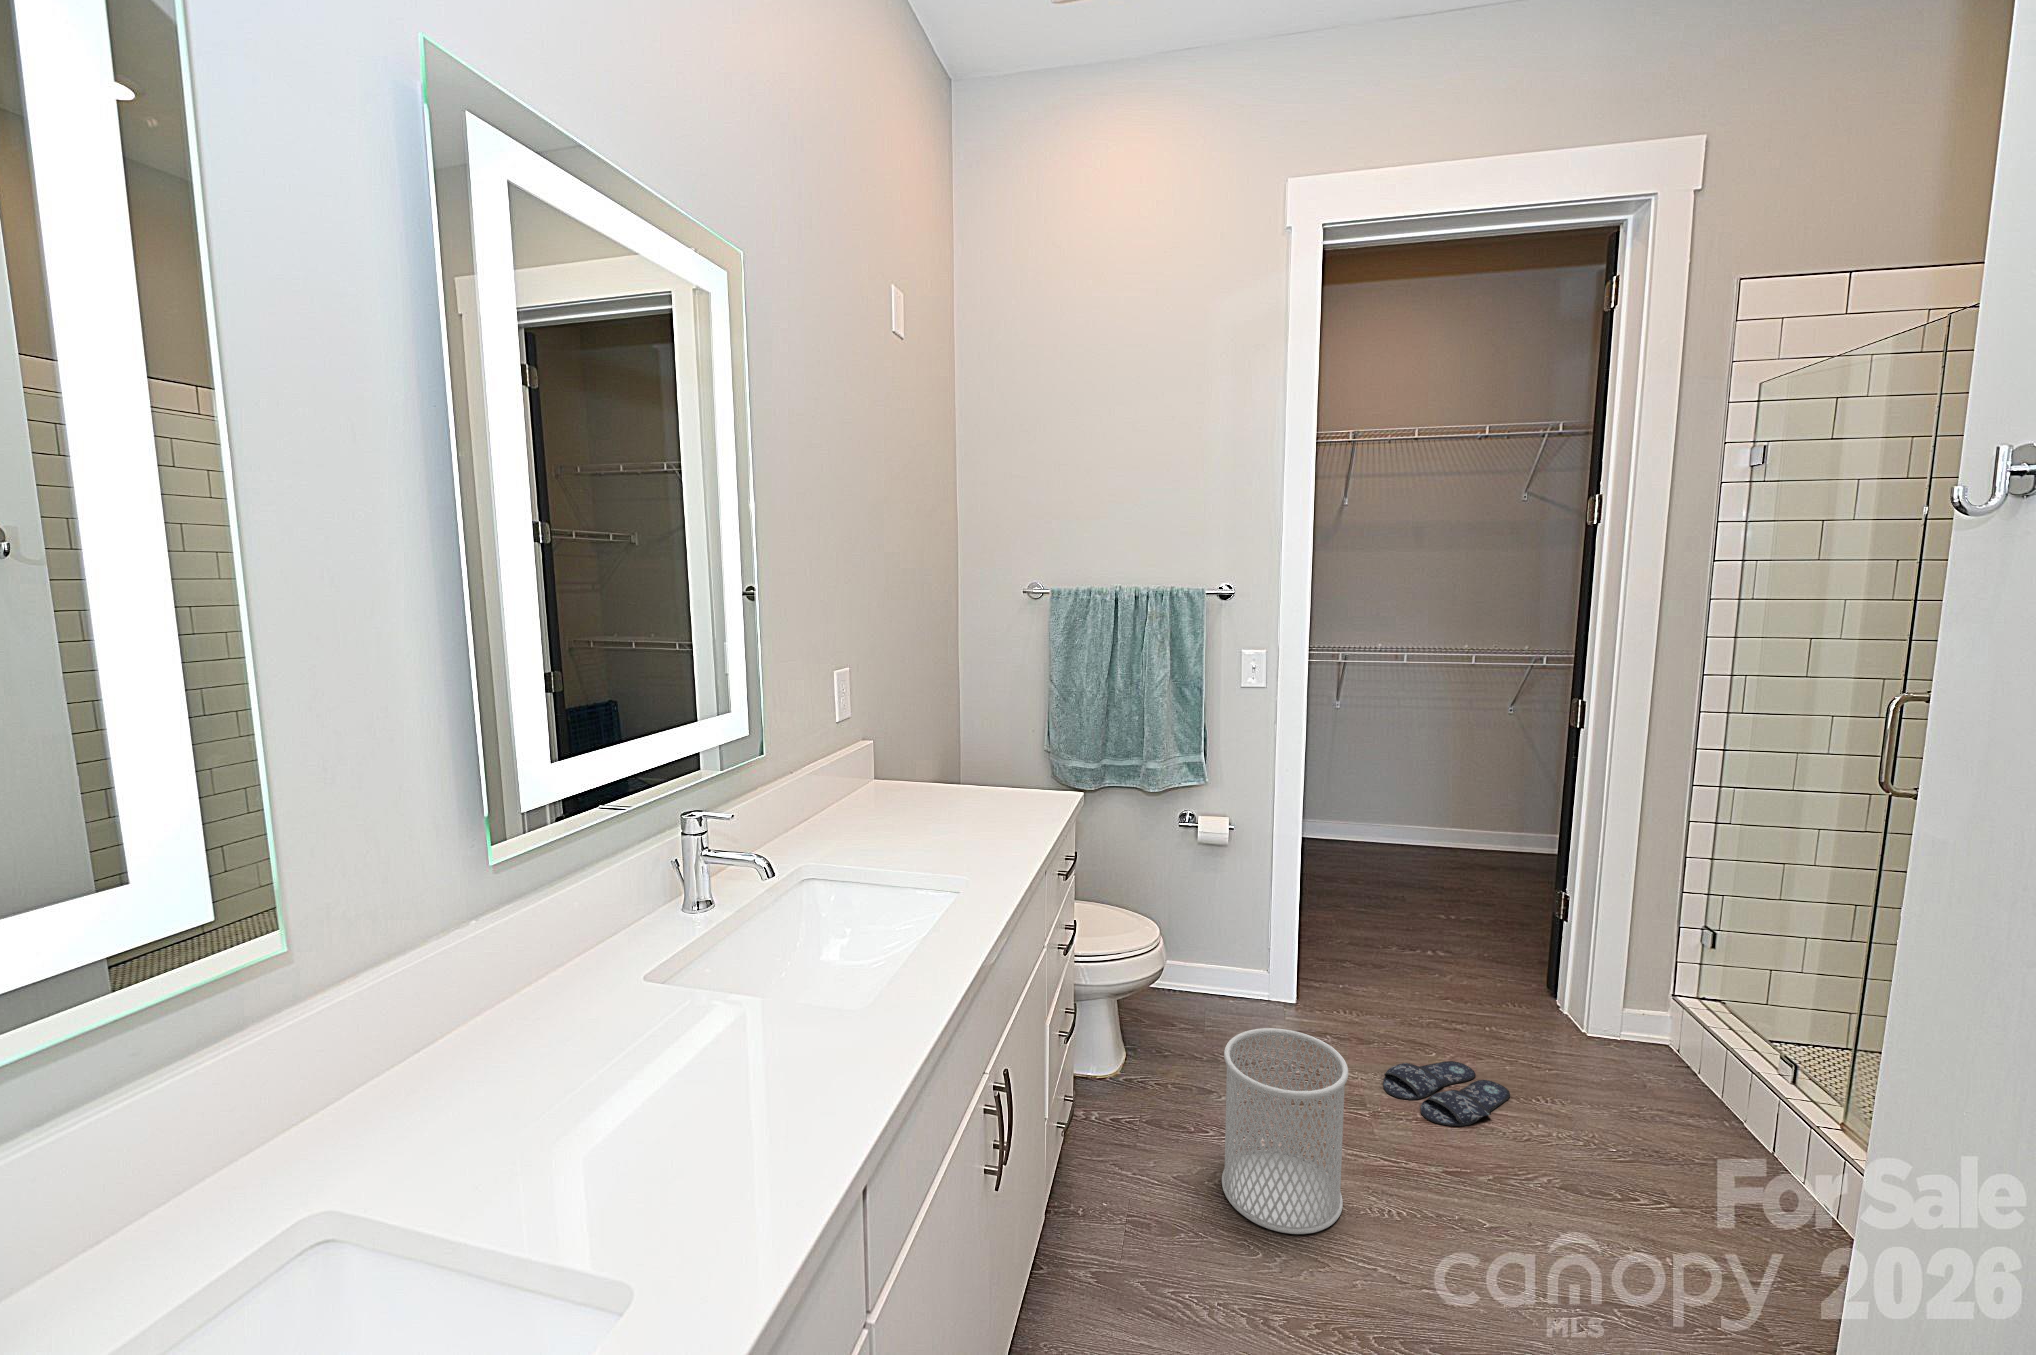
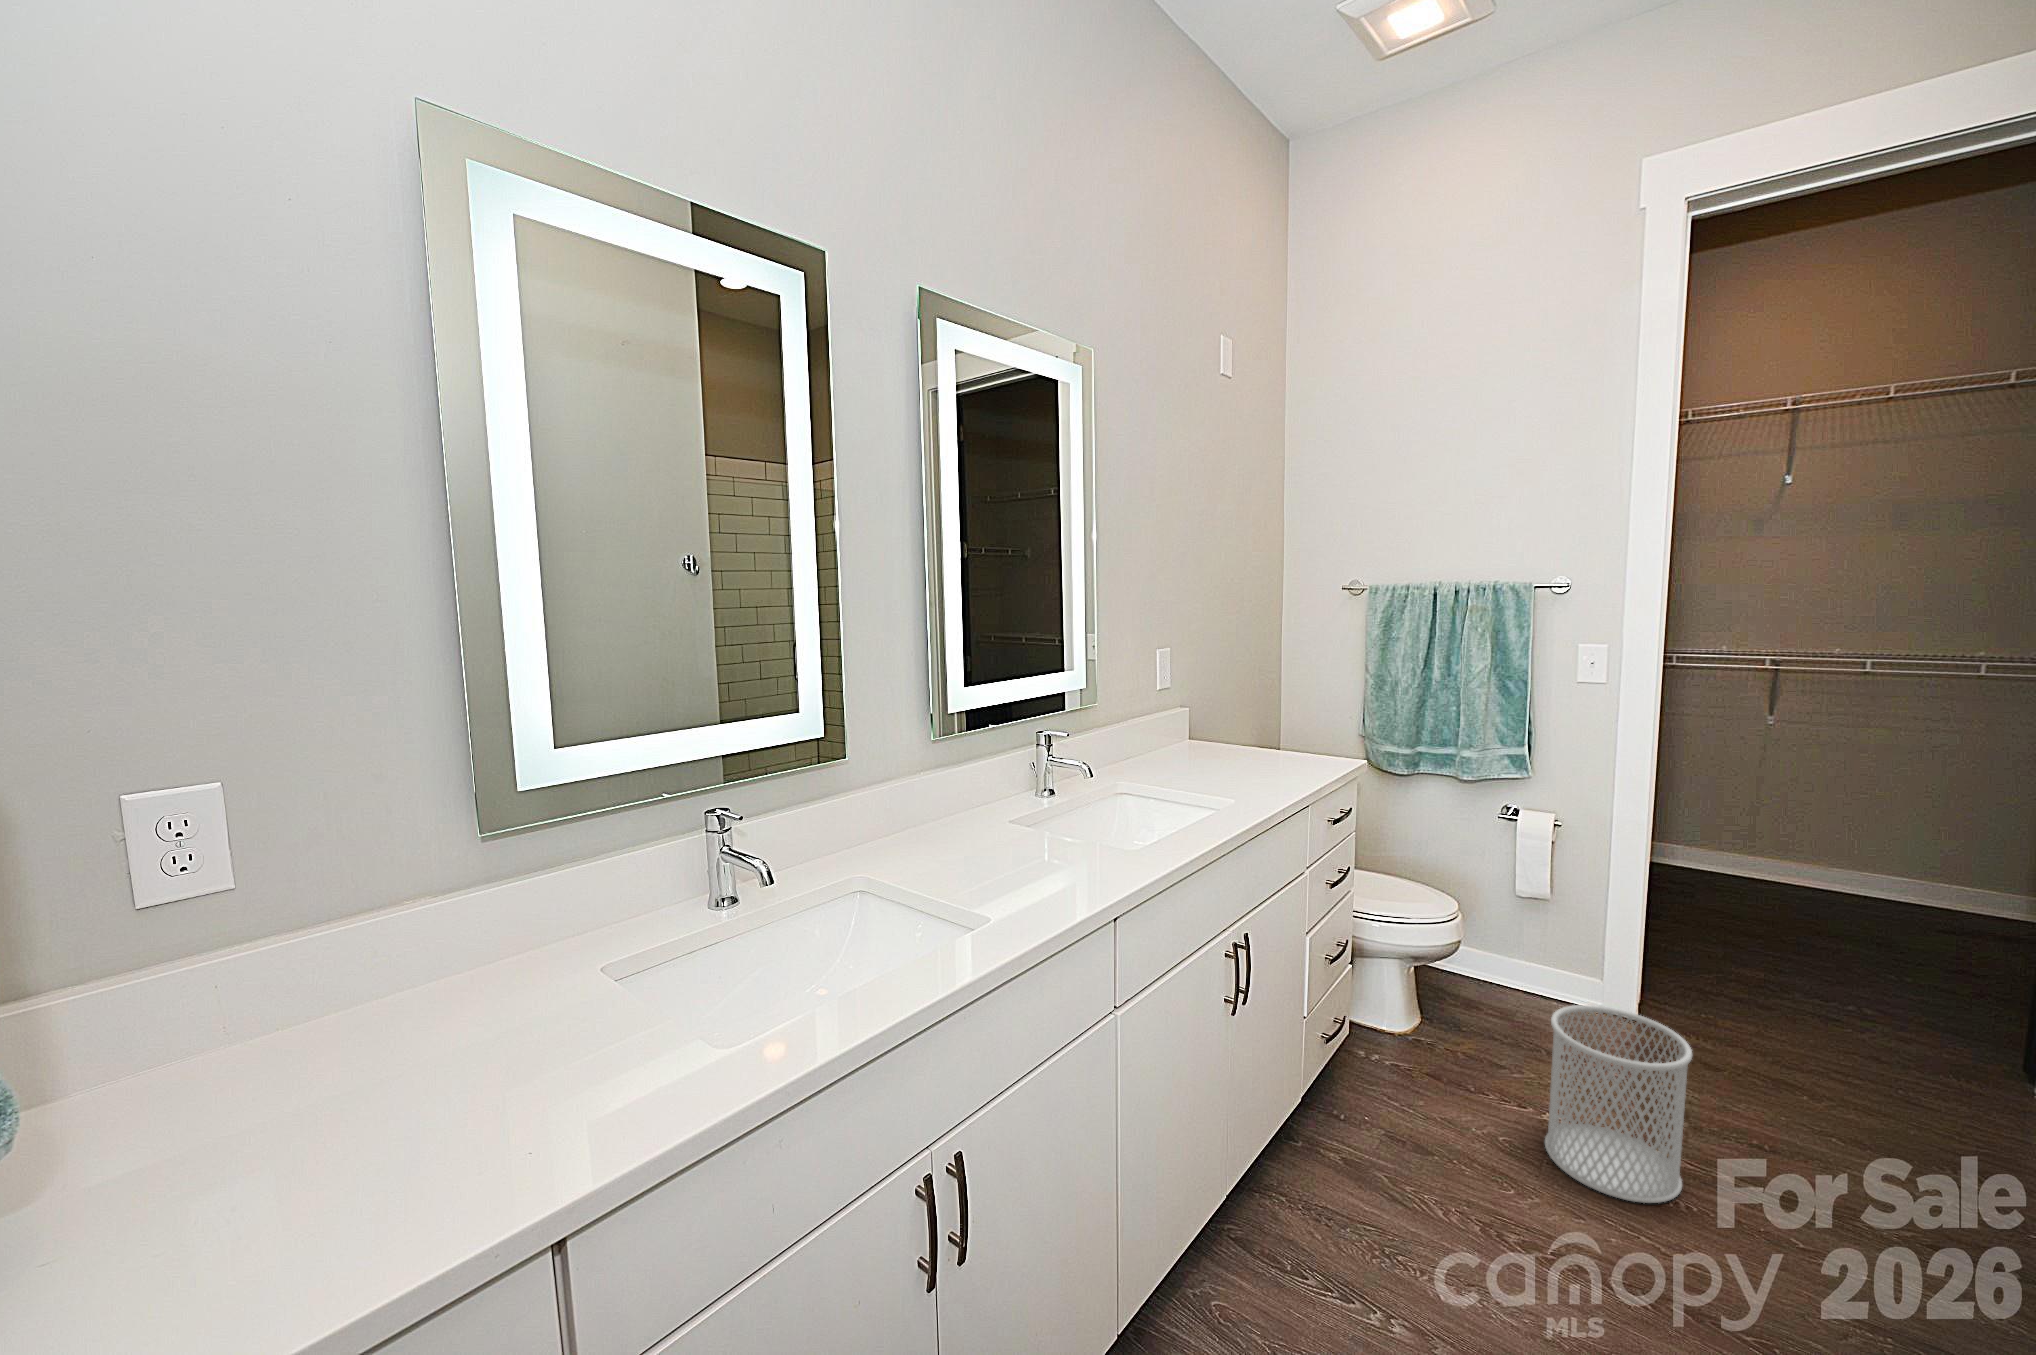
slippers: present [1383,1061,1510,1126] -> none [1733,1075,1899,1144]

